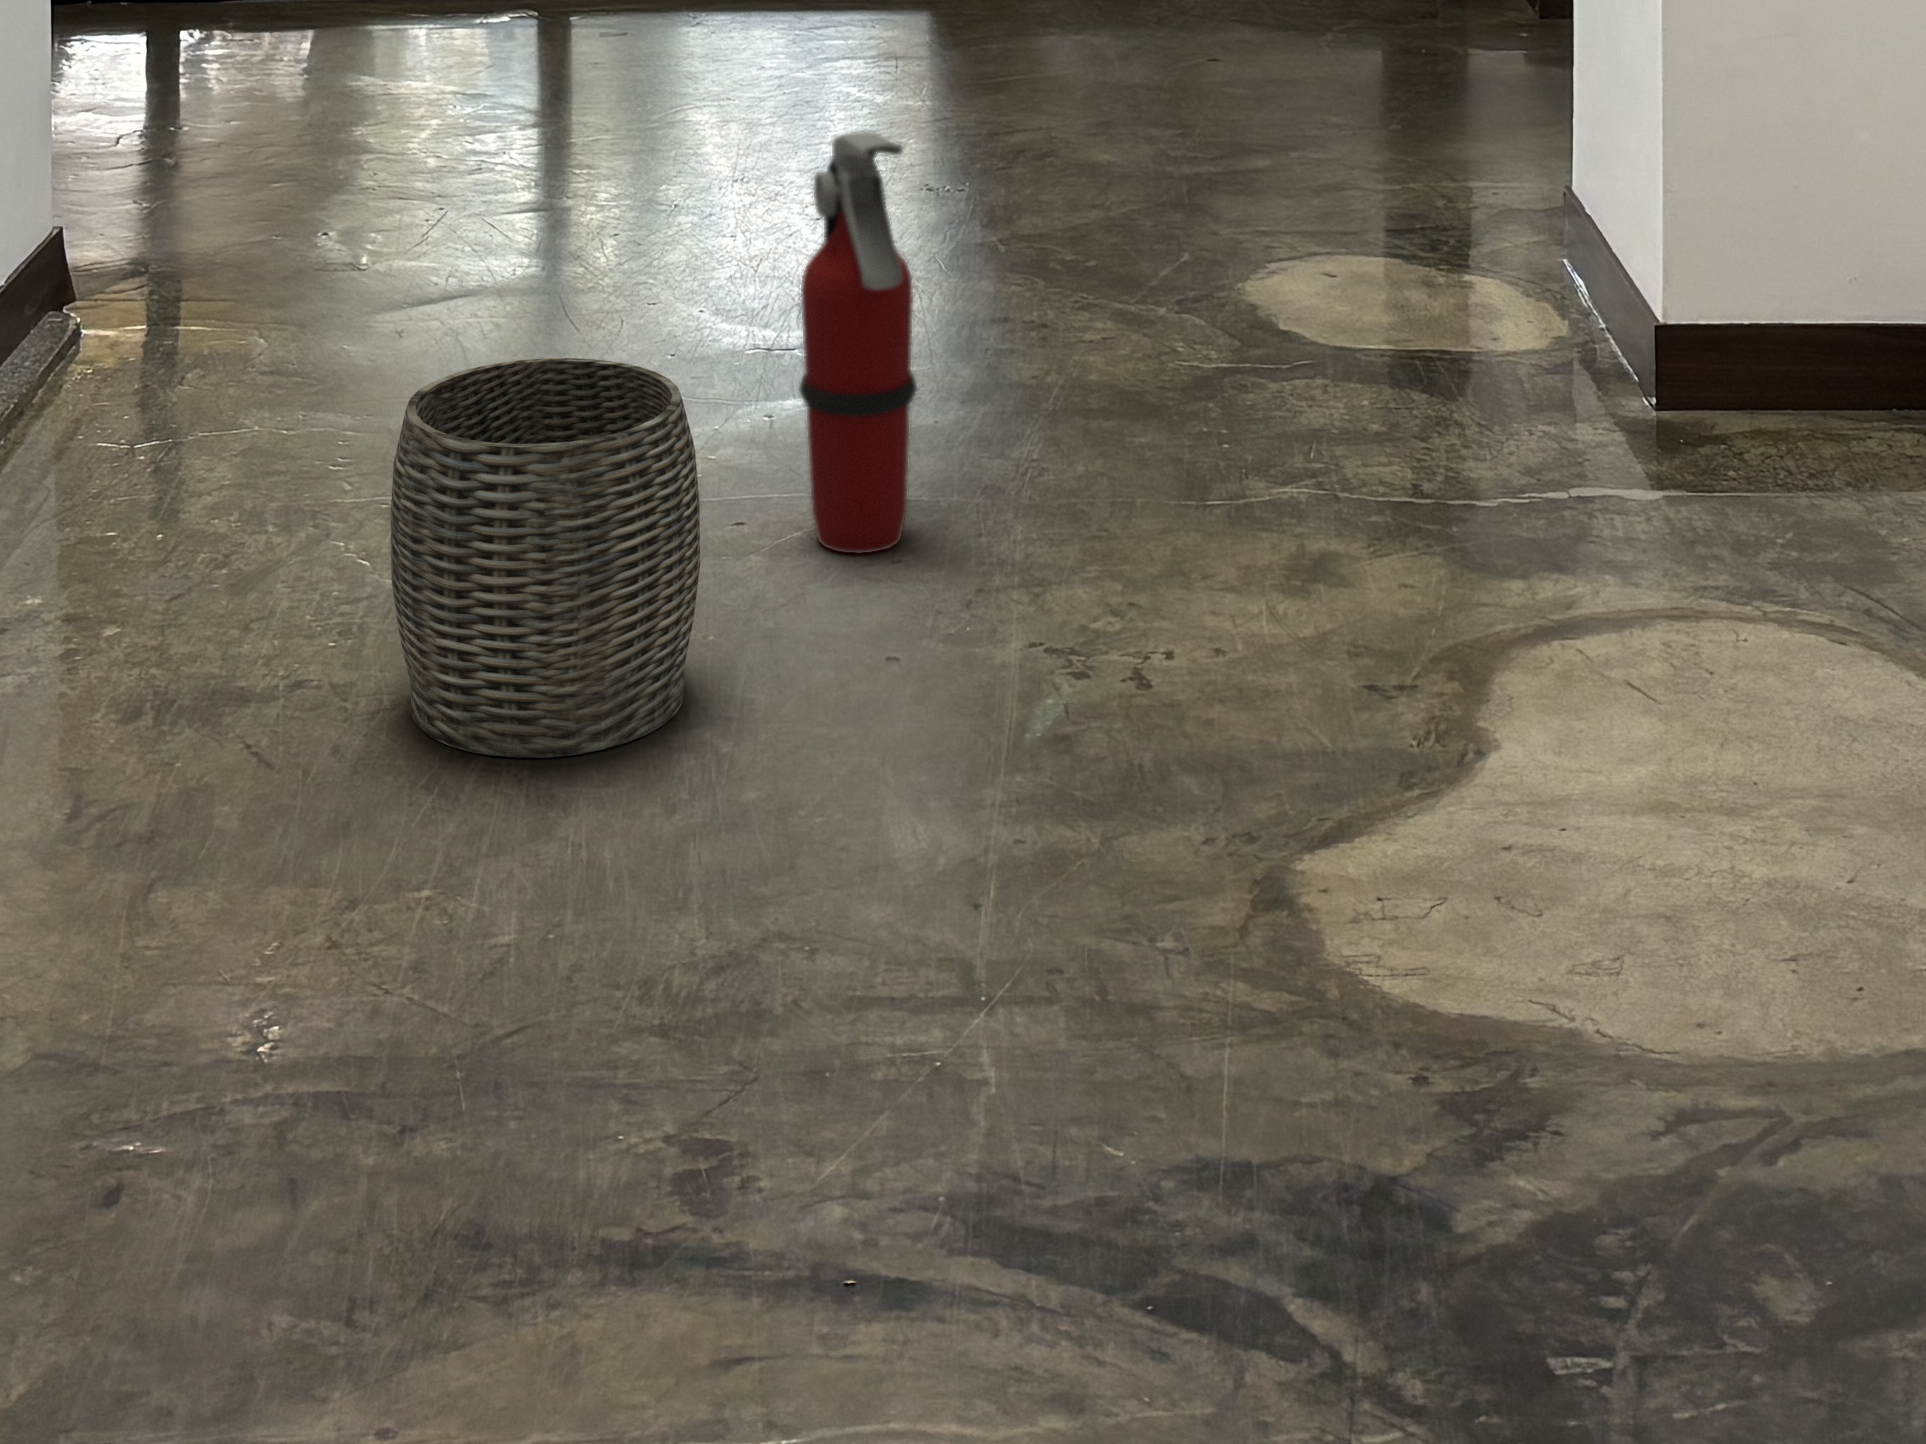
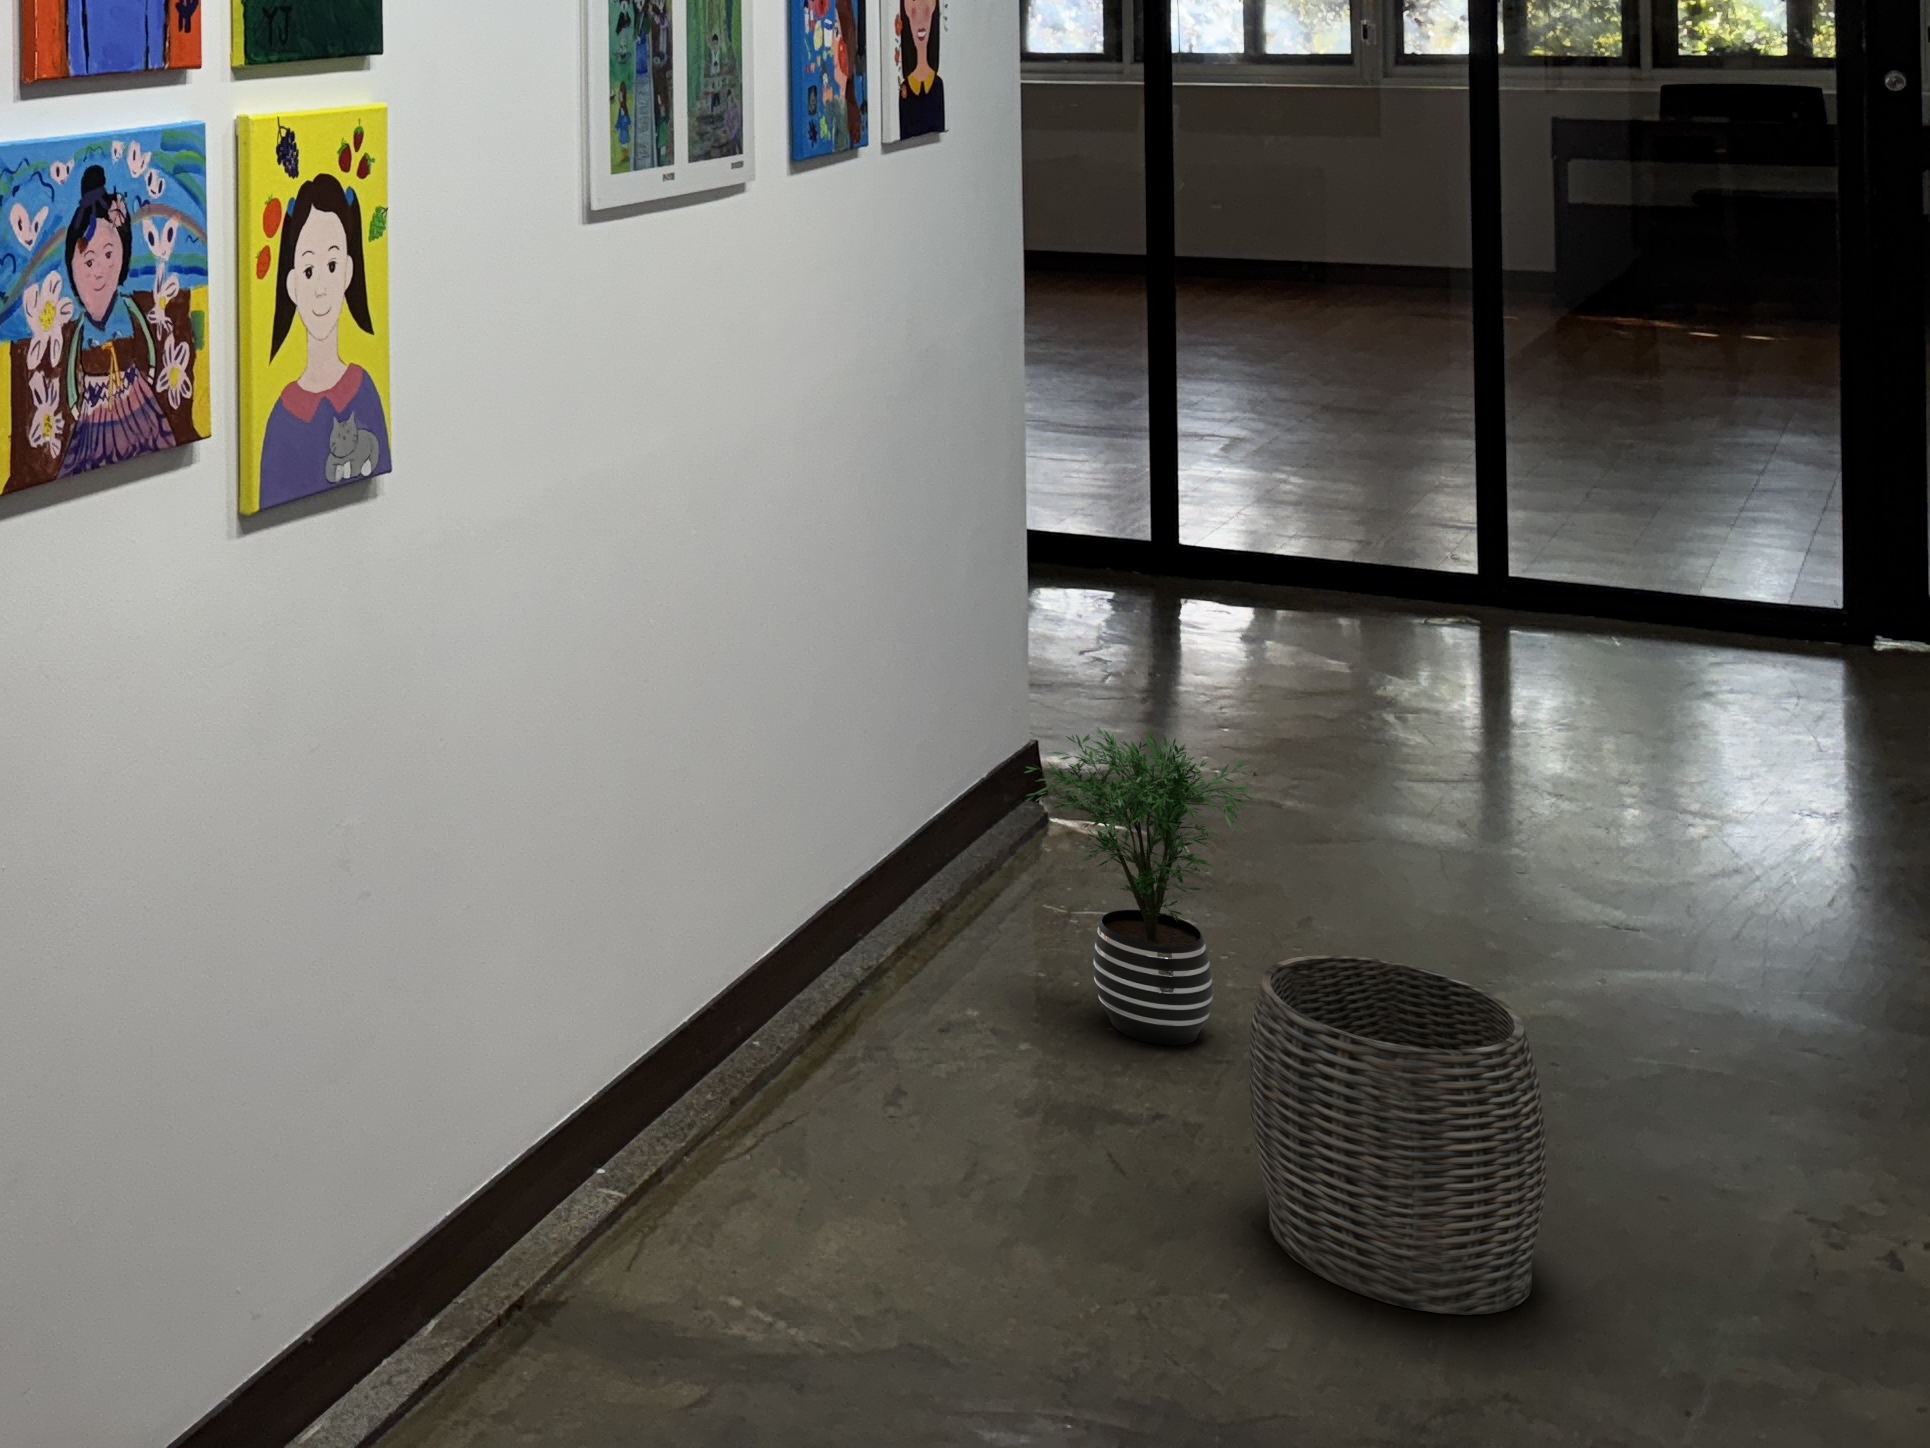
fire extinguisher: present [799,132,917,553] -> none [1677,831,1809,1214]
potted plant: none [85,151,363,556] -> present [1024,727,1256,1045]

